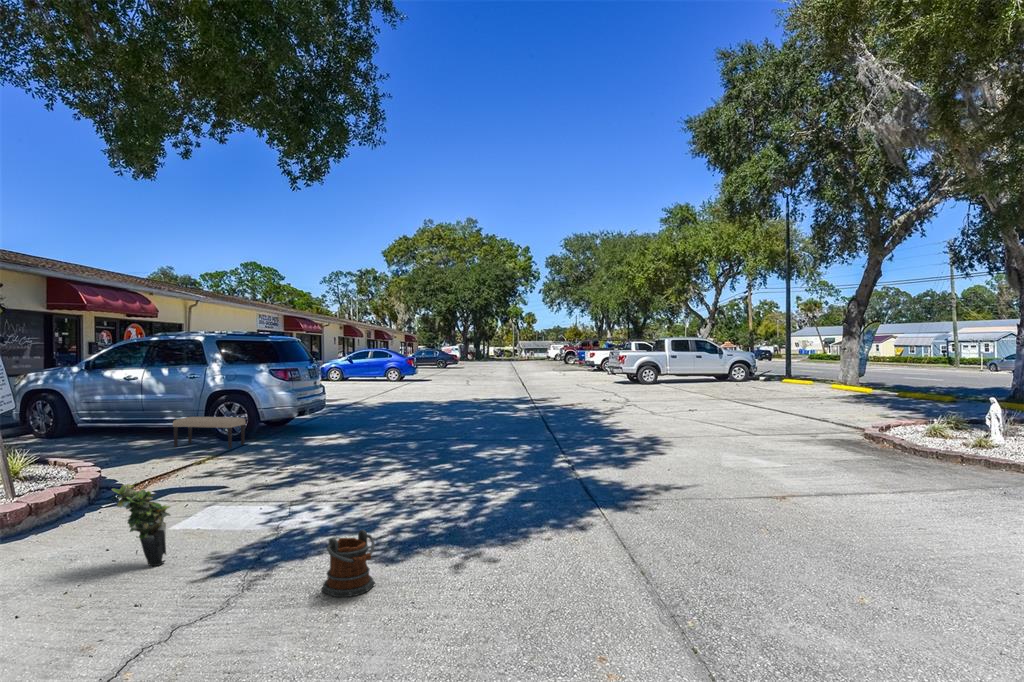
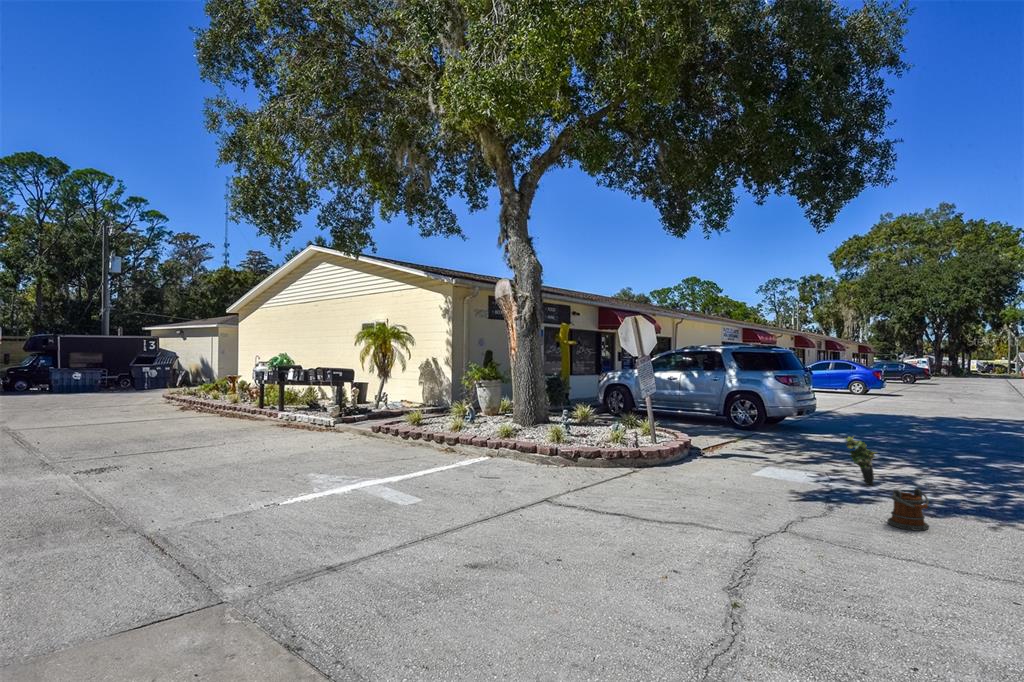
bench: present [173,417,246,448] -> none [703,409,756,435]
potted plant: present [112,484,170,566] -> present [845,437,876,485]

